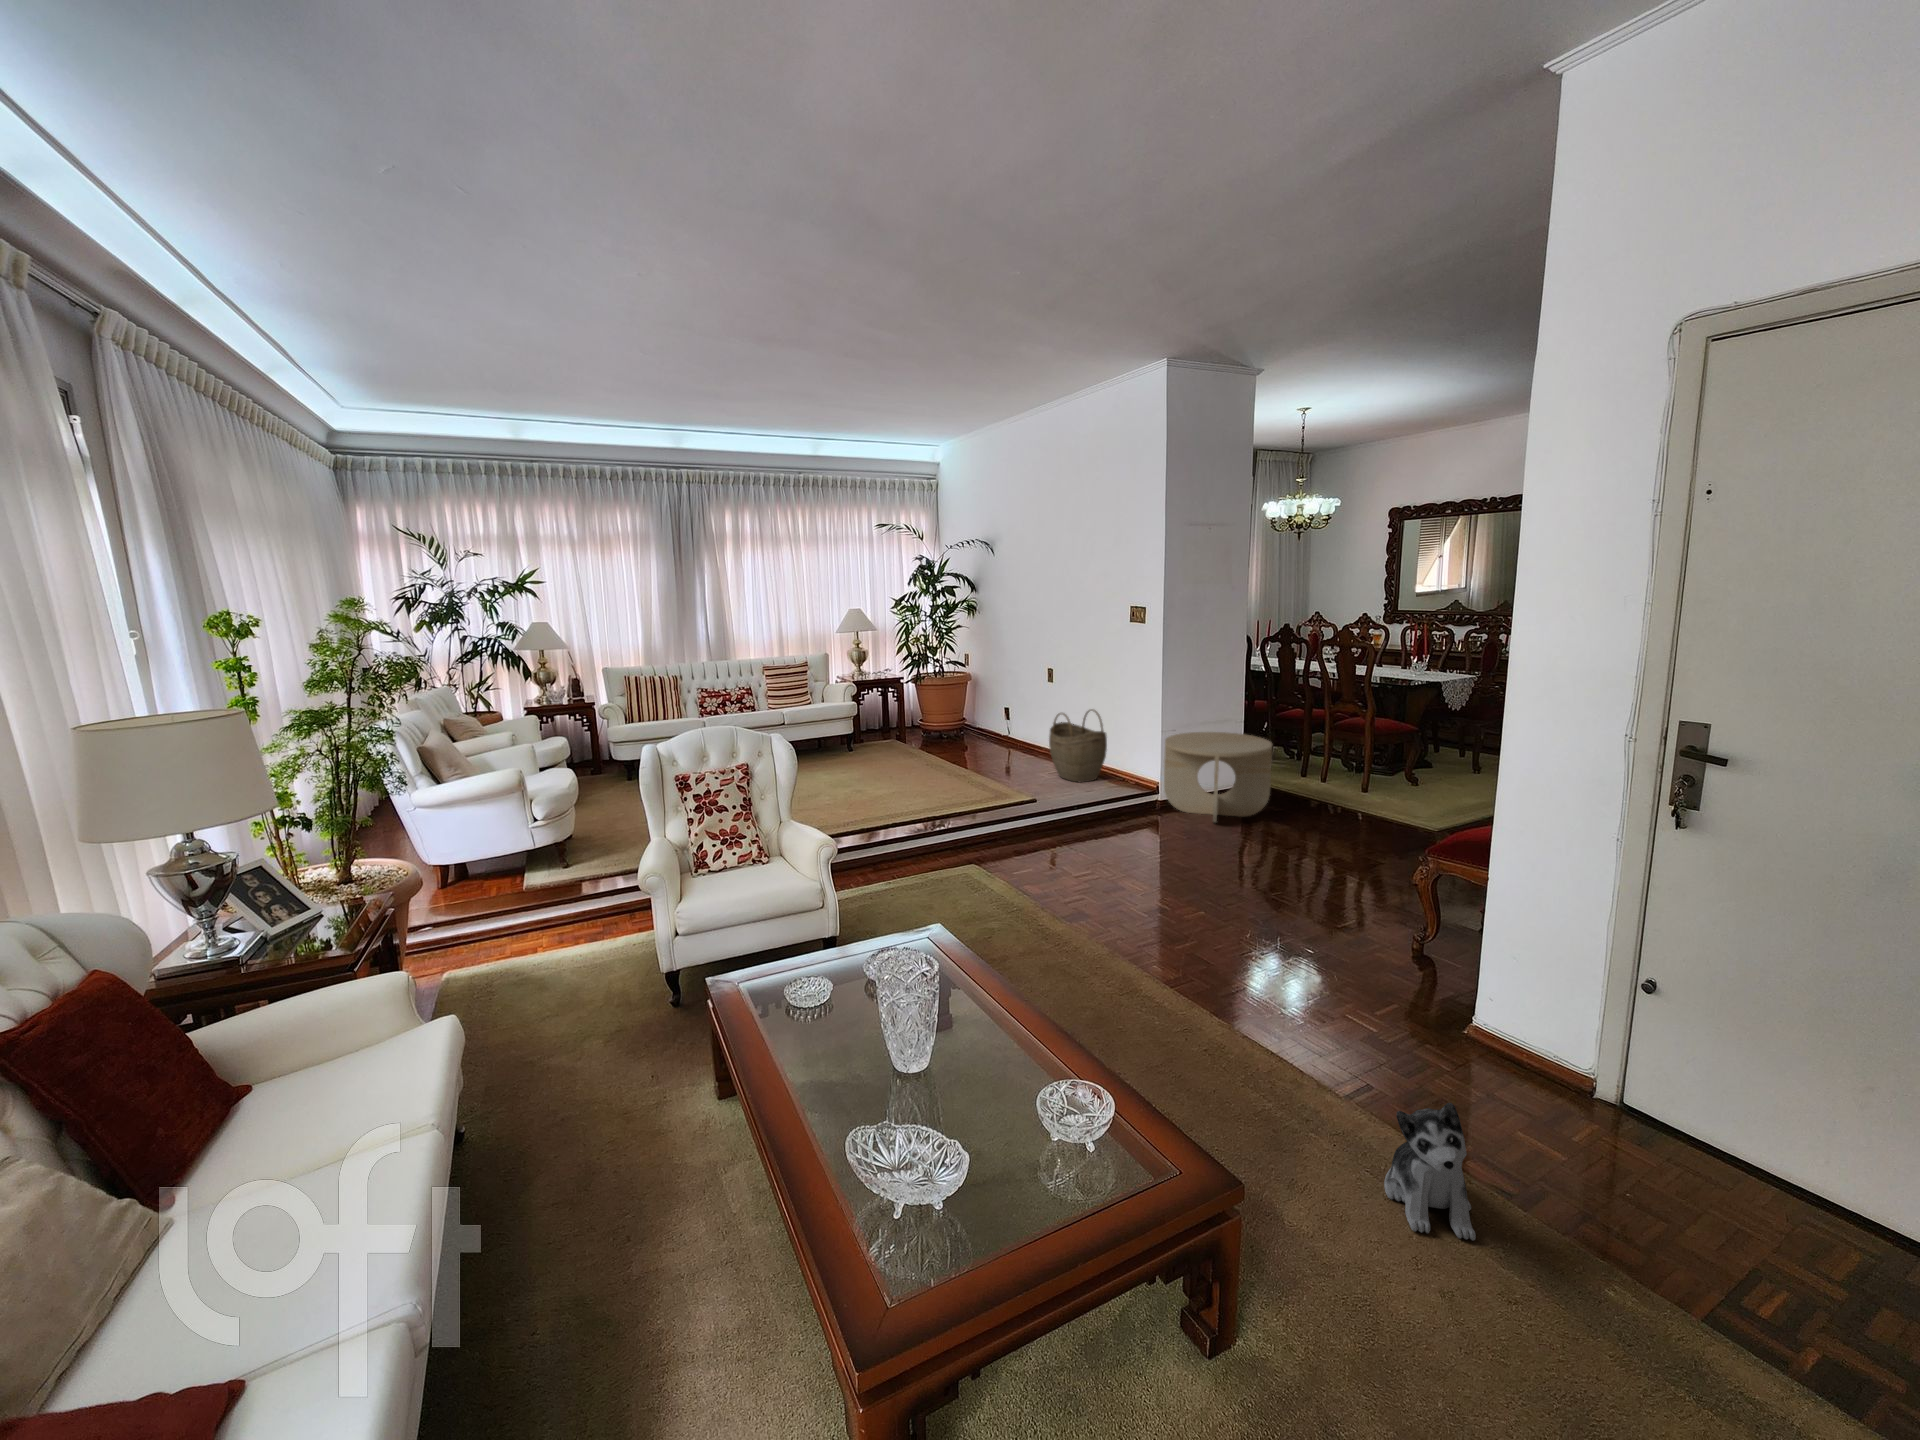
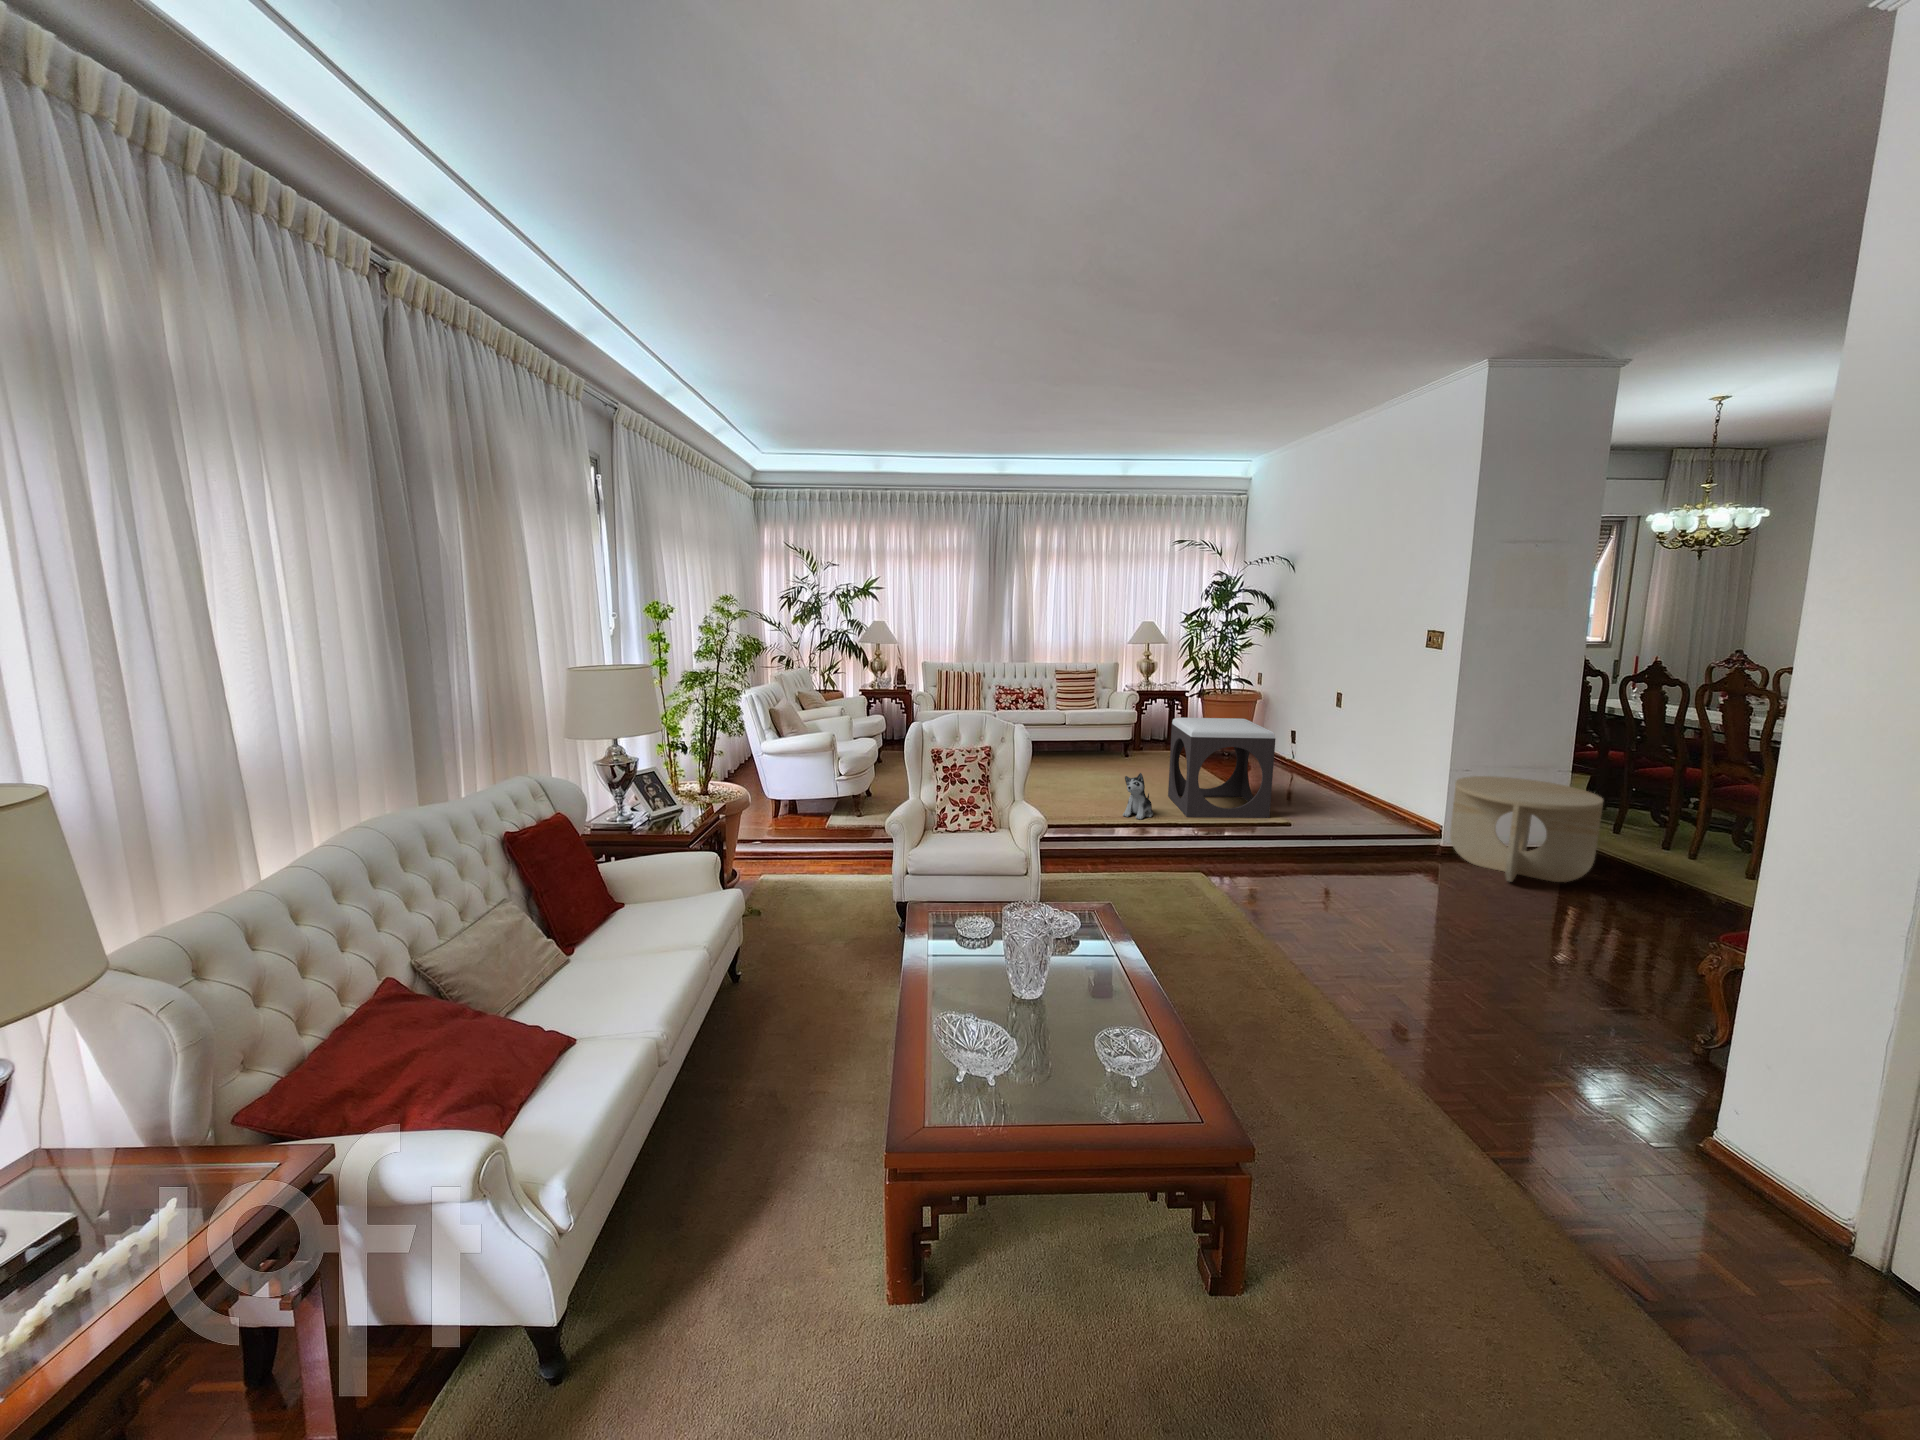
footstool: none [909,702,1013,807] -> present [1168,718,1276,818]
woven basket: present [1049,709,1107,782] -> none [1323,739,1391,816]
plush toy: present [1384,1103,1476,1240] -> present [1123,773,1153,819]

